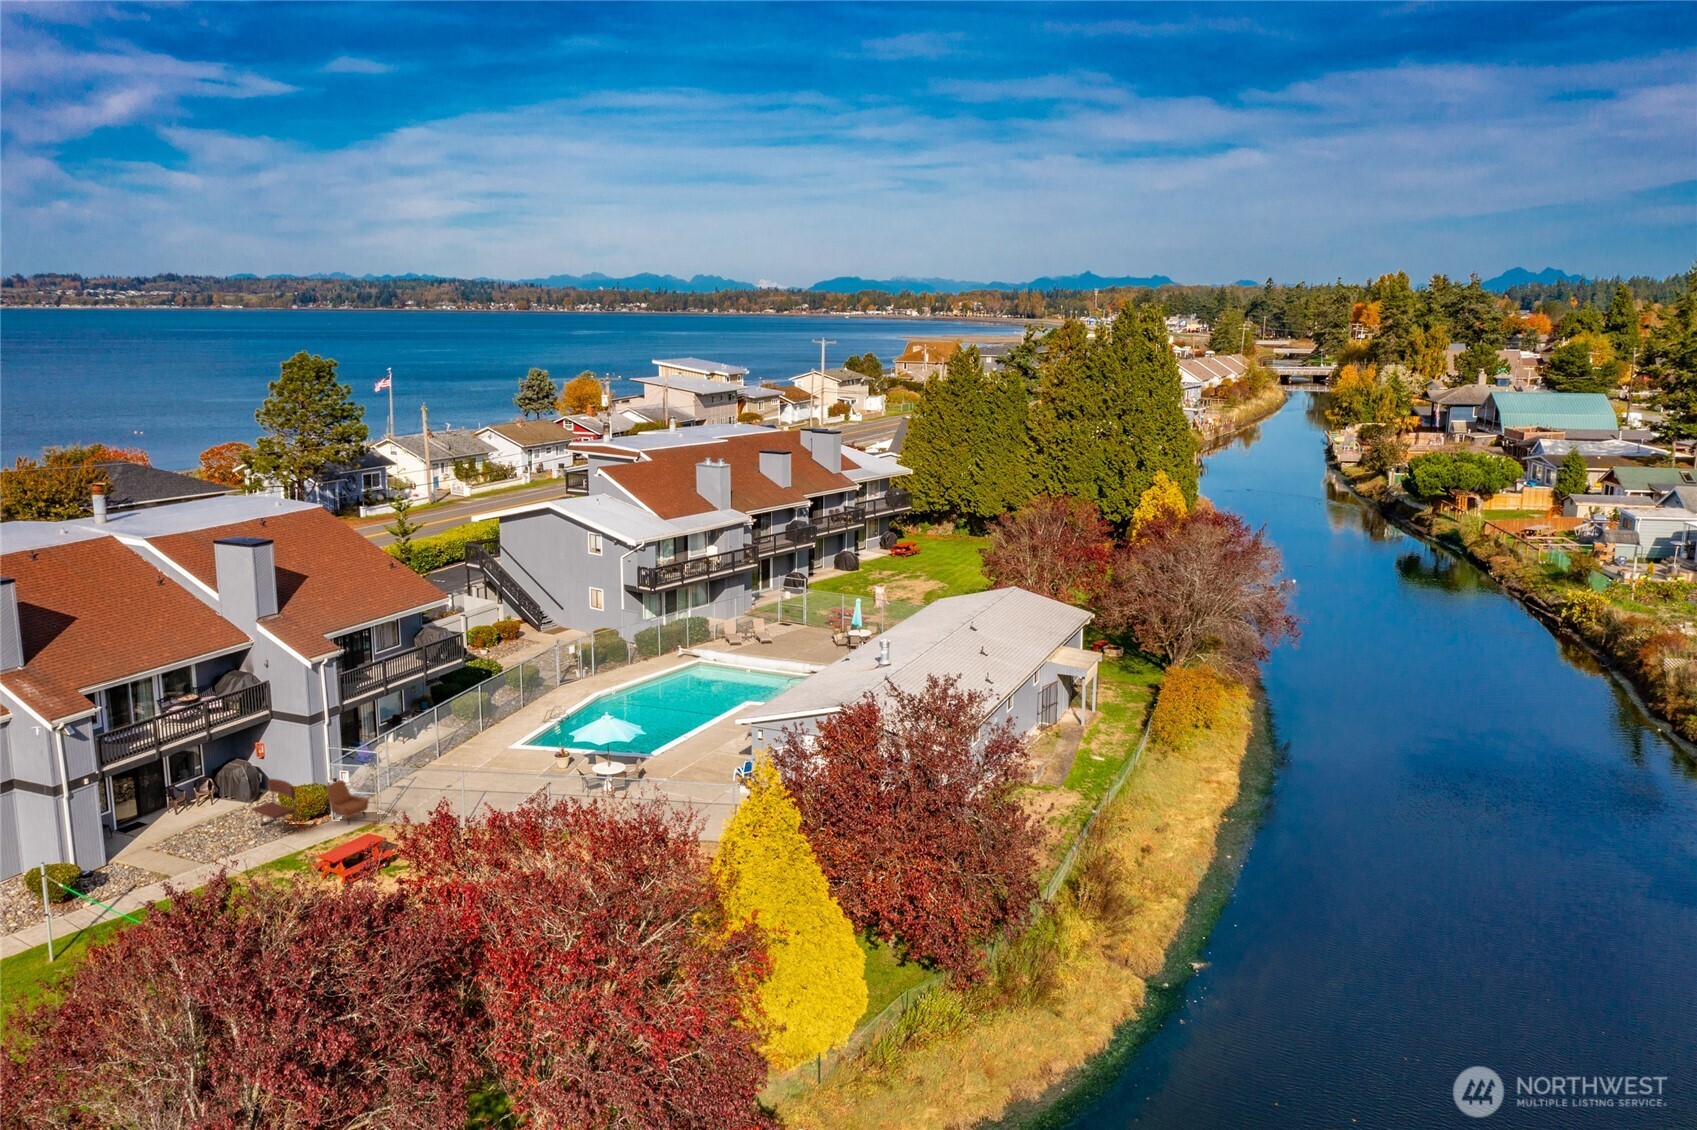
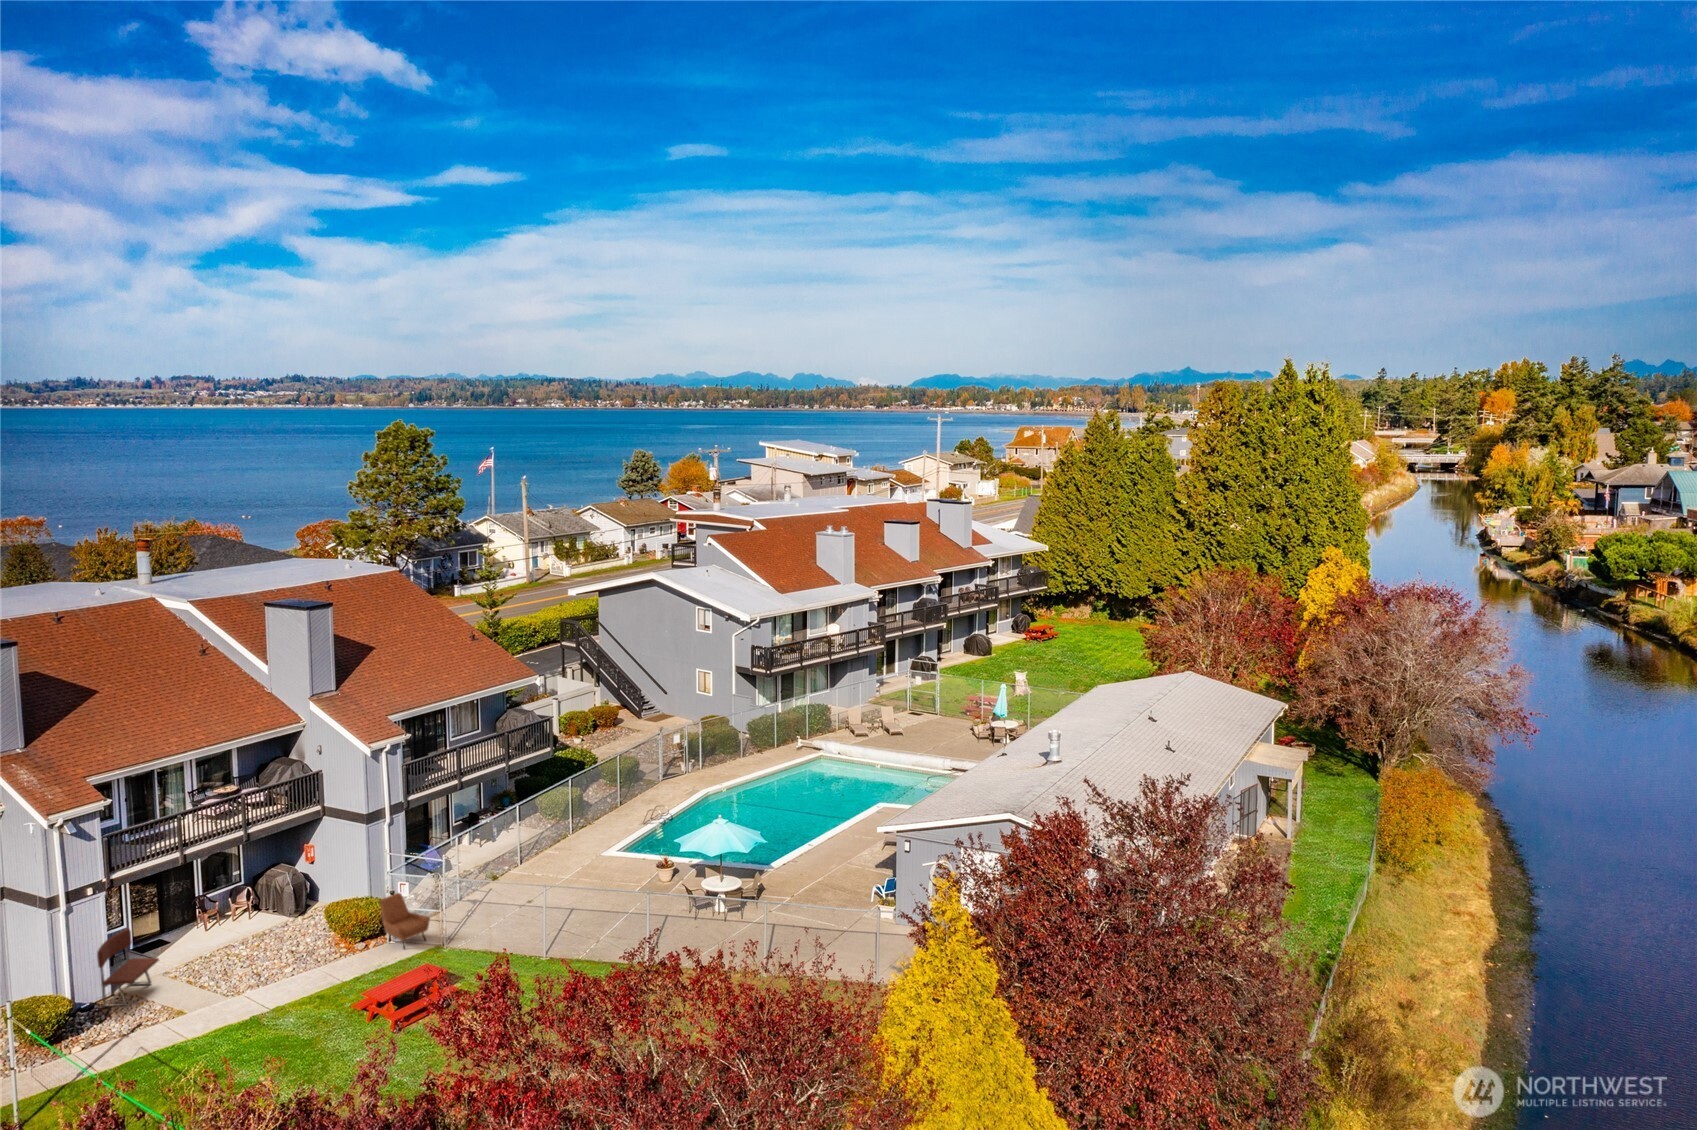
bench: present [252,779,297,833] -> present [97,929,159,1007]

